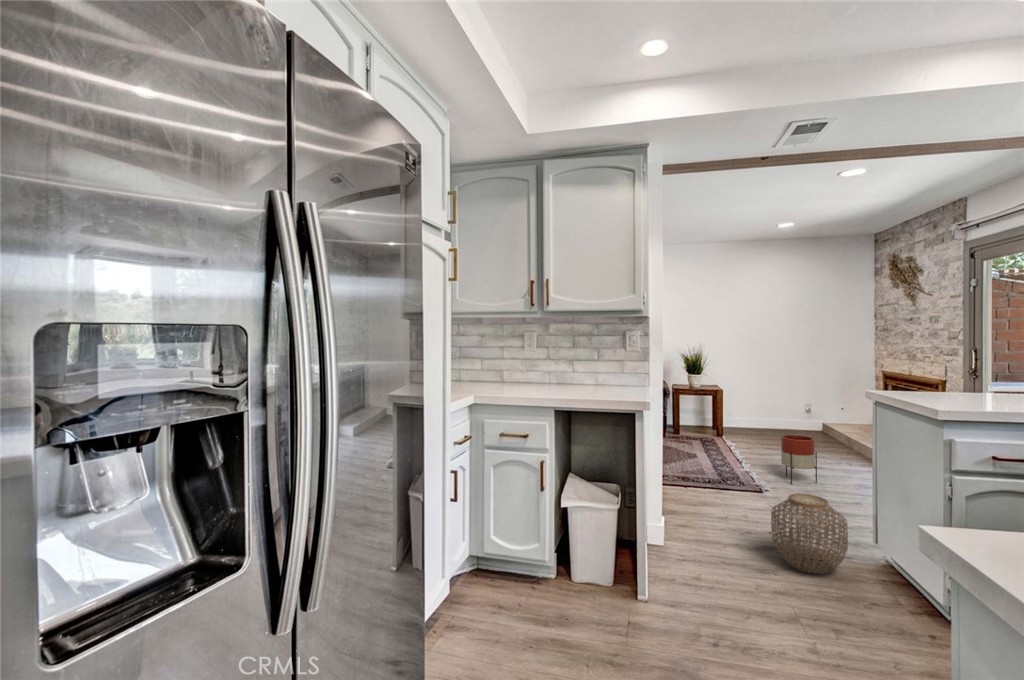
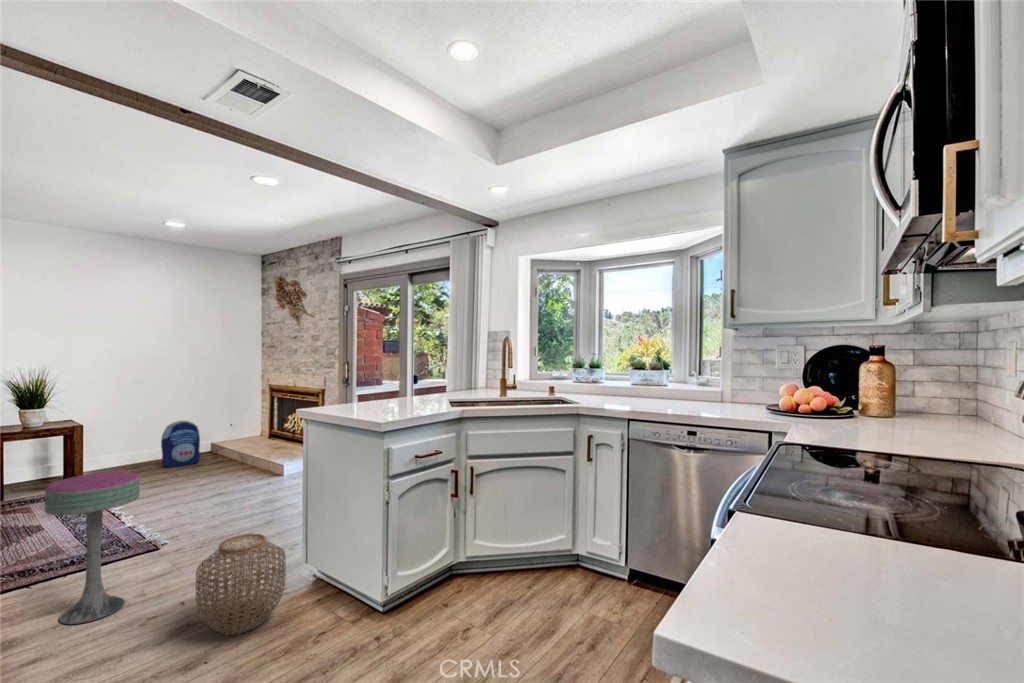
backpack: none [778,396,811,436] -> present [161,420,200,467]
bar stool: none [688,423,741,521] -> present [44,471,140,624]
planter: present [781,435,817,484] -> none [180,464,222,525]

